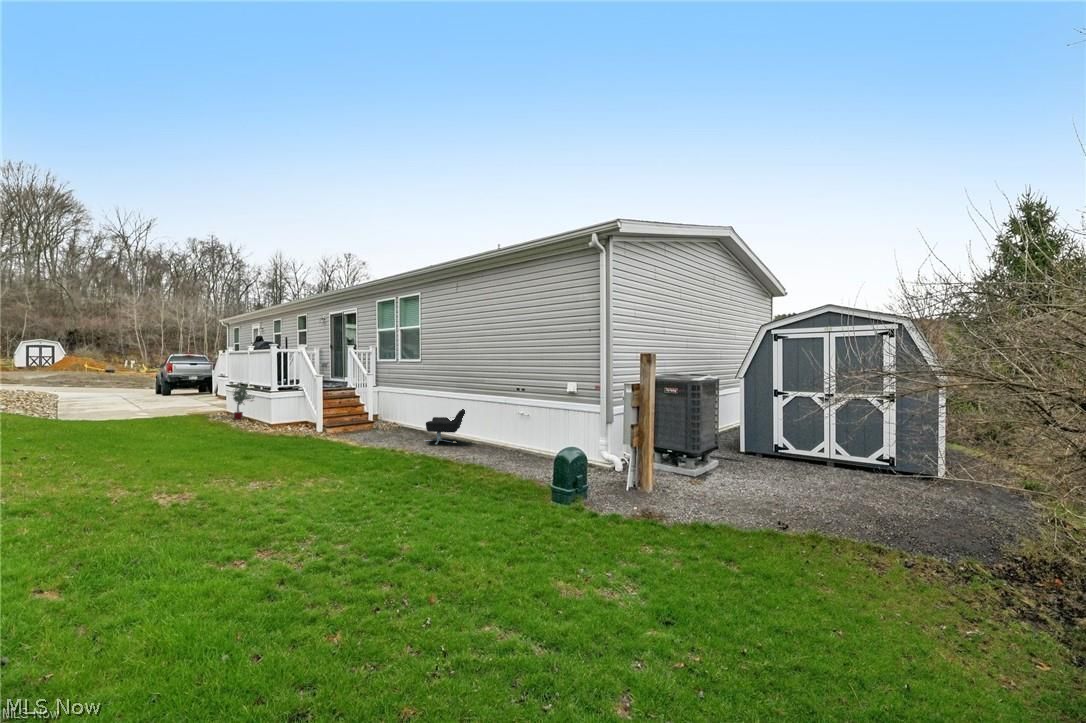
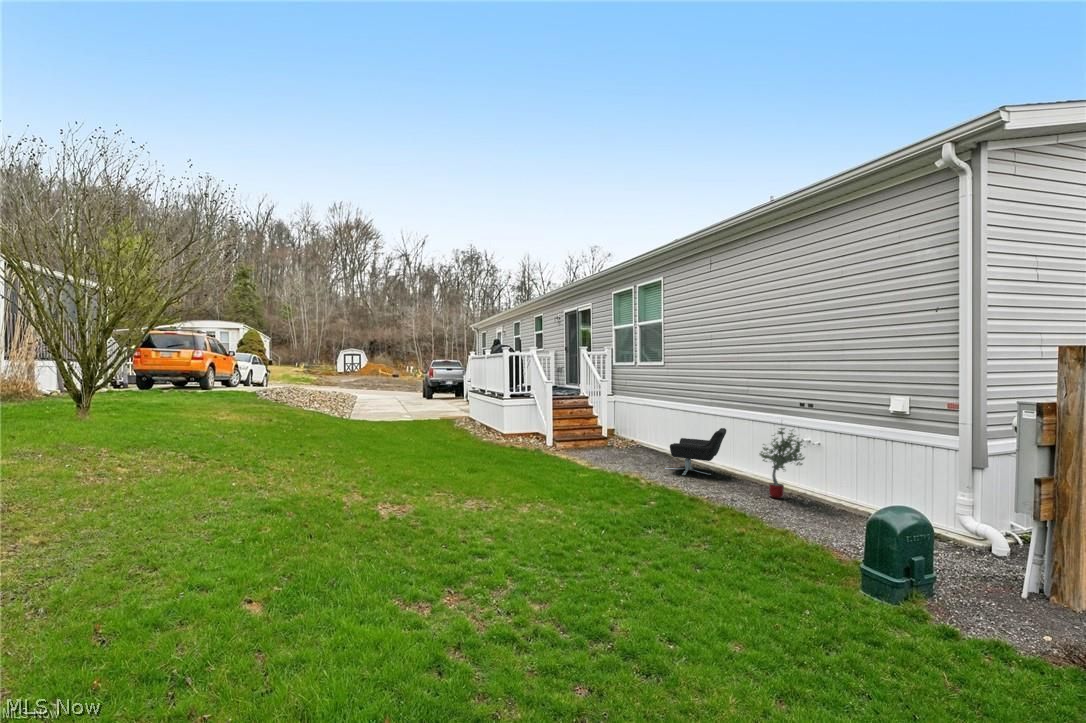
potted tree: present [233,382,254,420] -> present [759,428,805,499]

